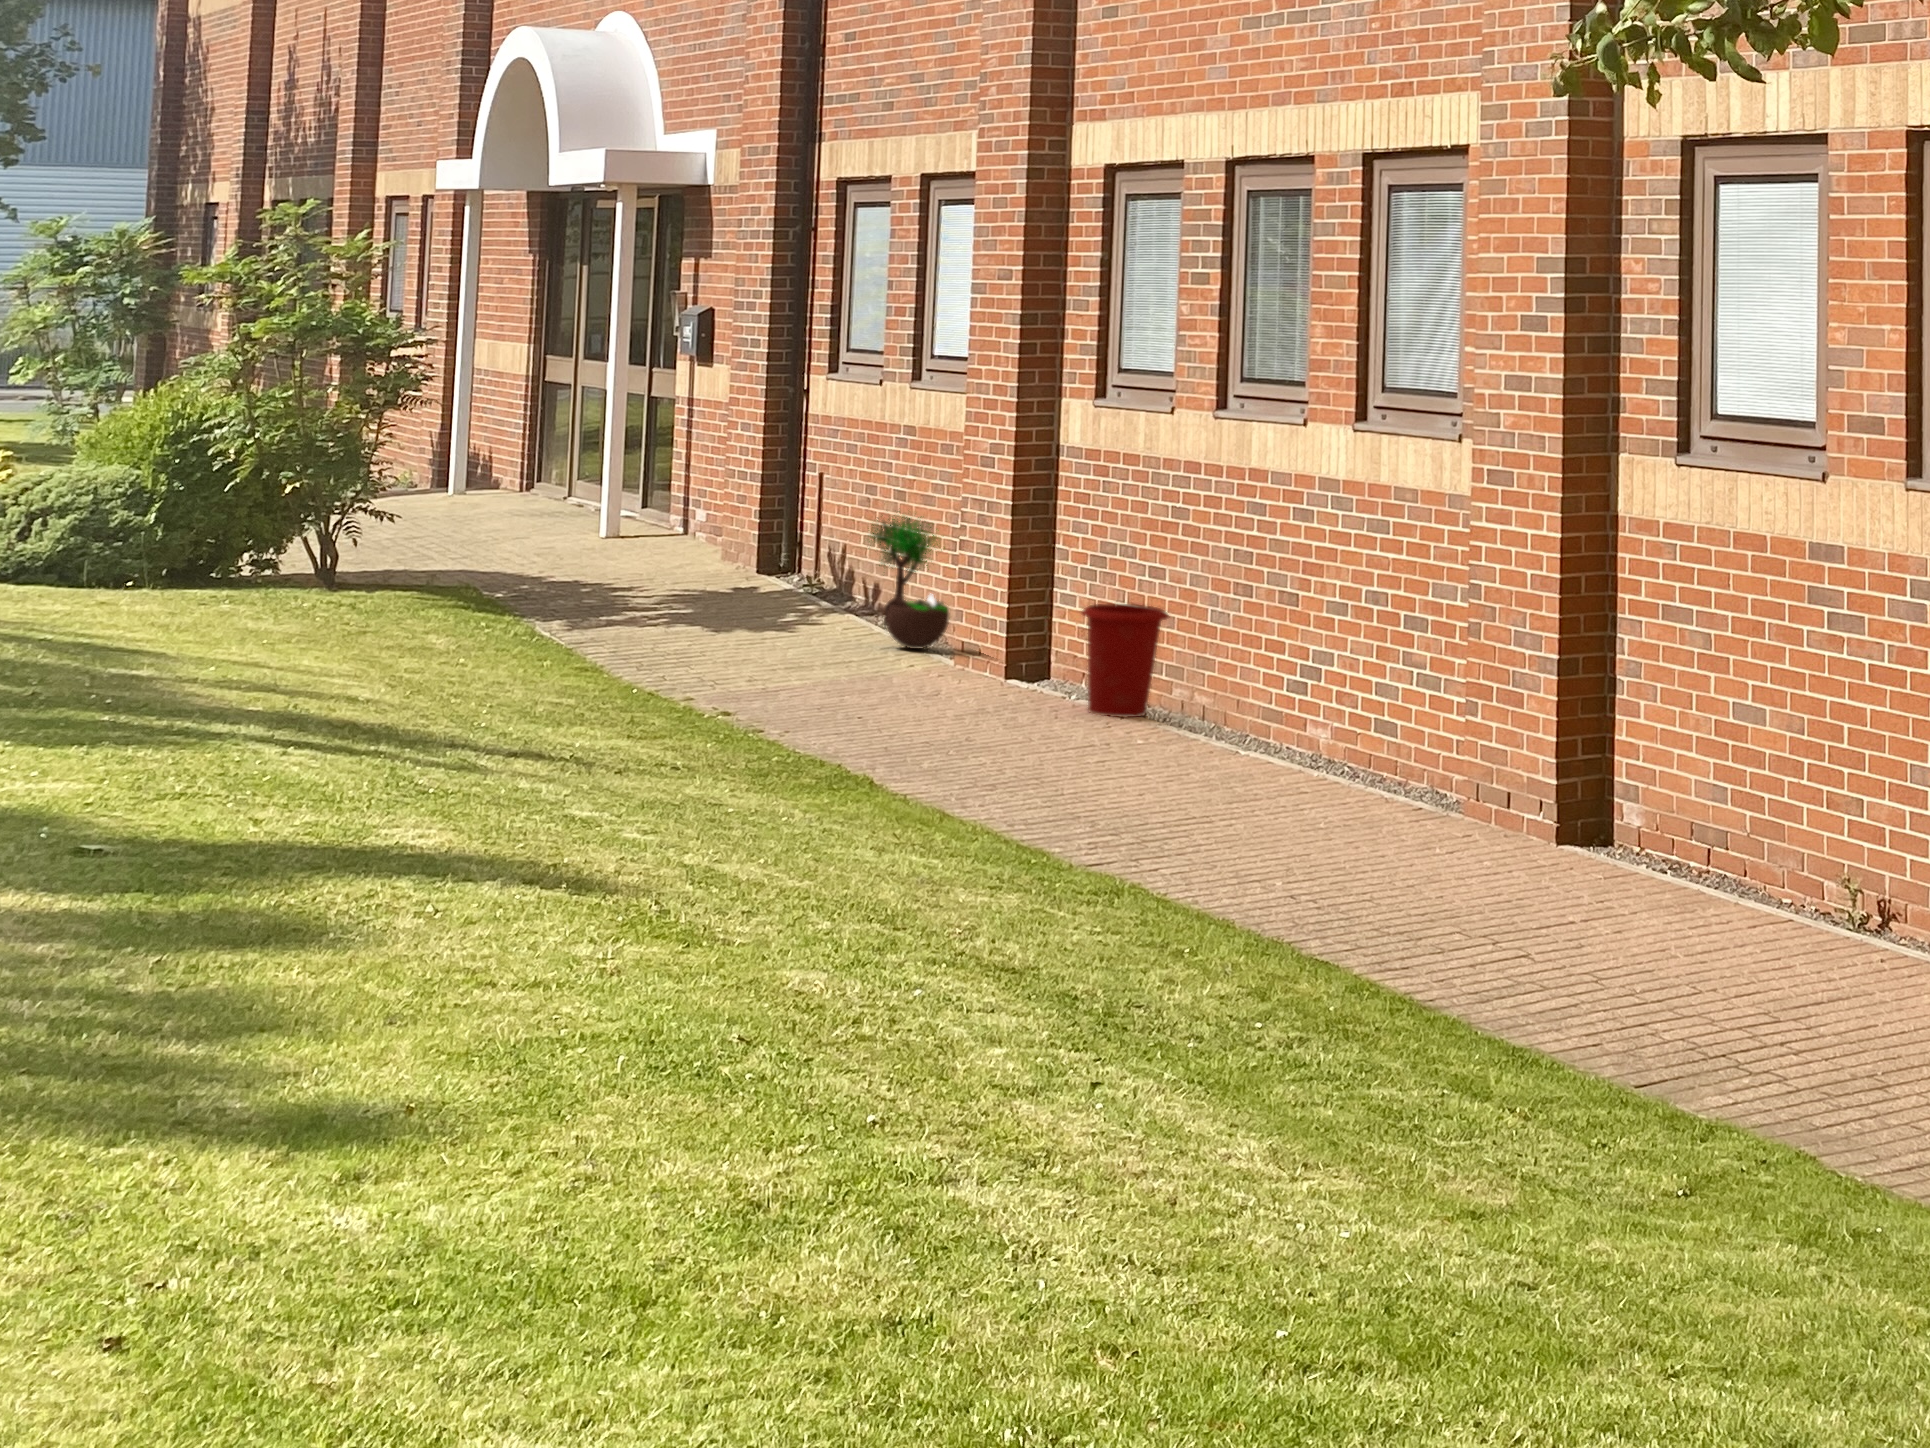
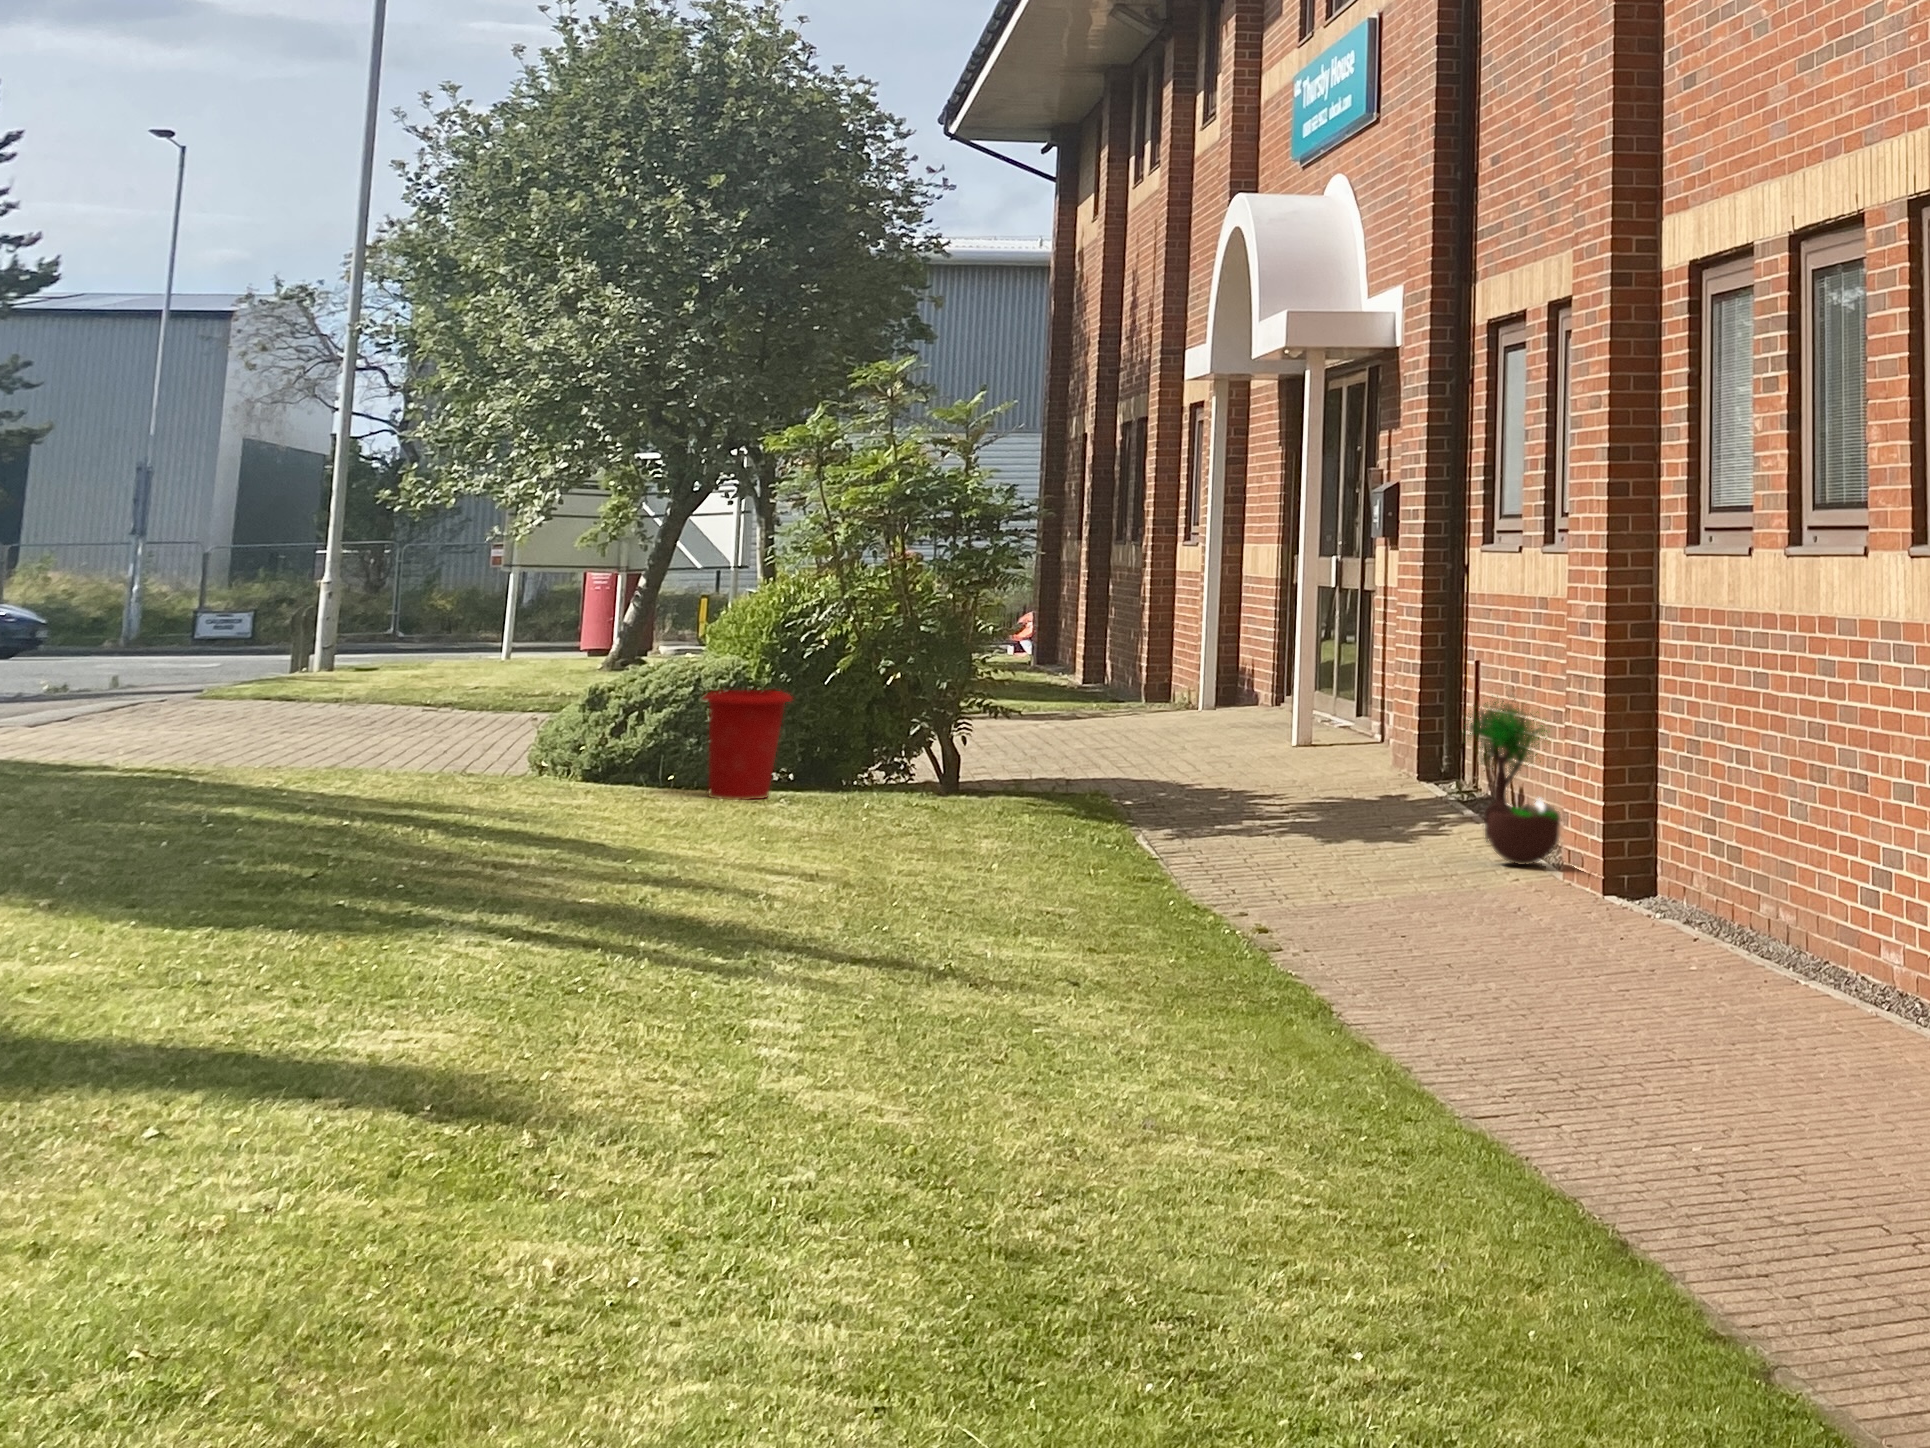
waste bin: present [1082,604,1169,717] -> present [703,690,792,800]

